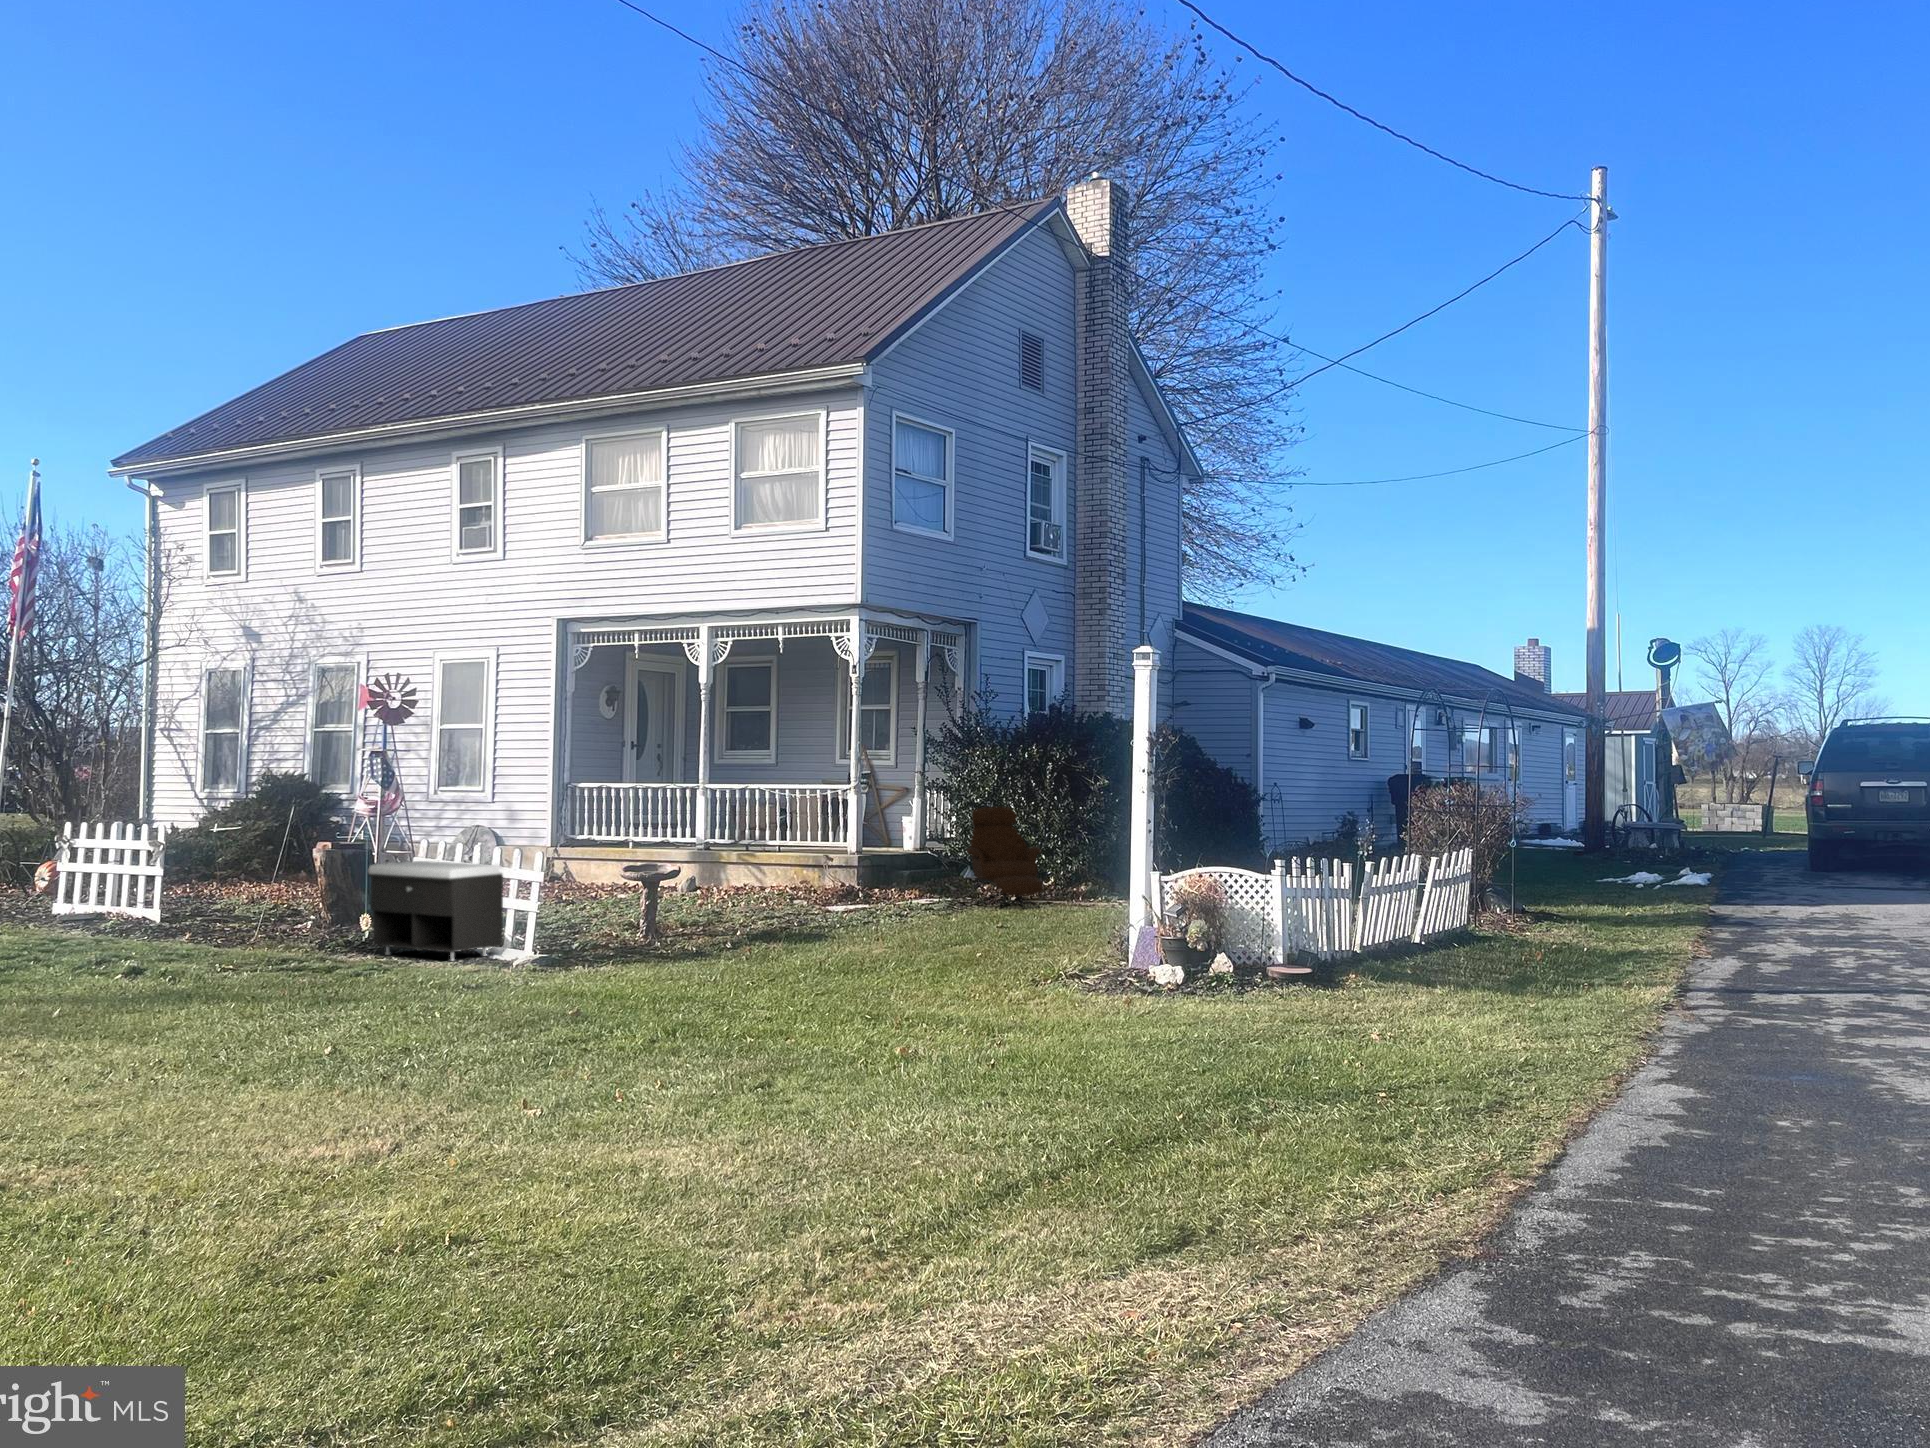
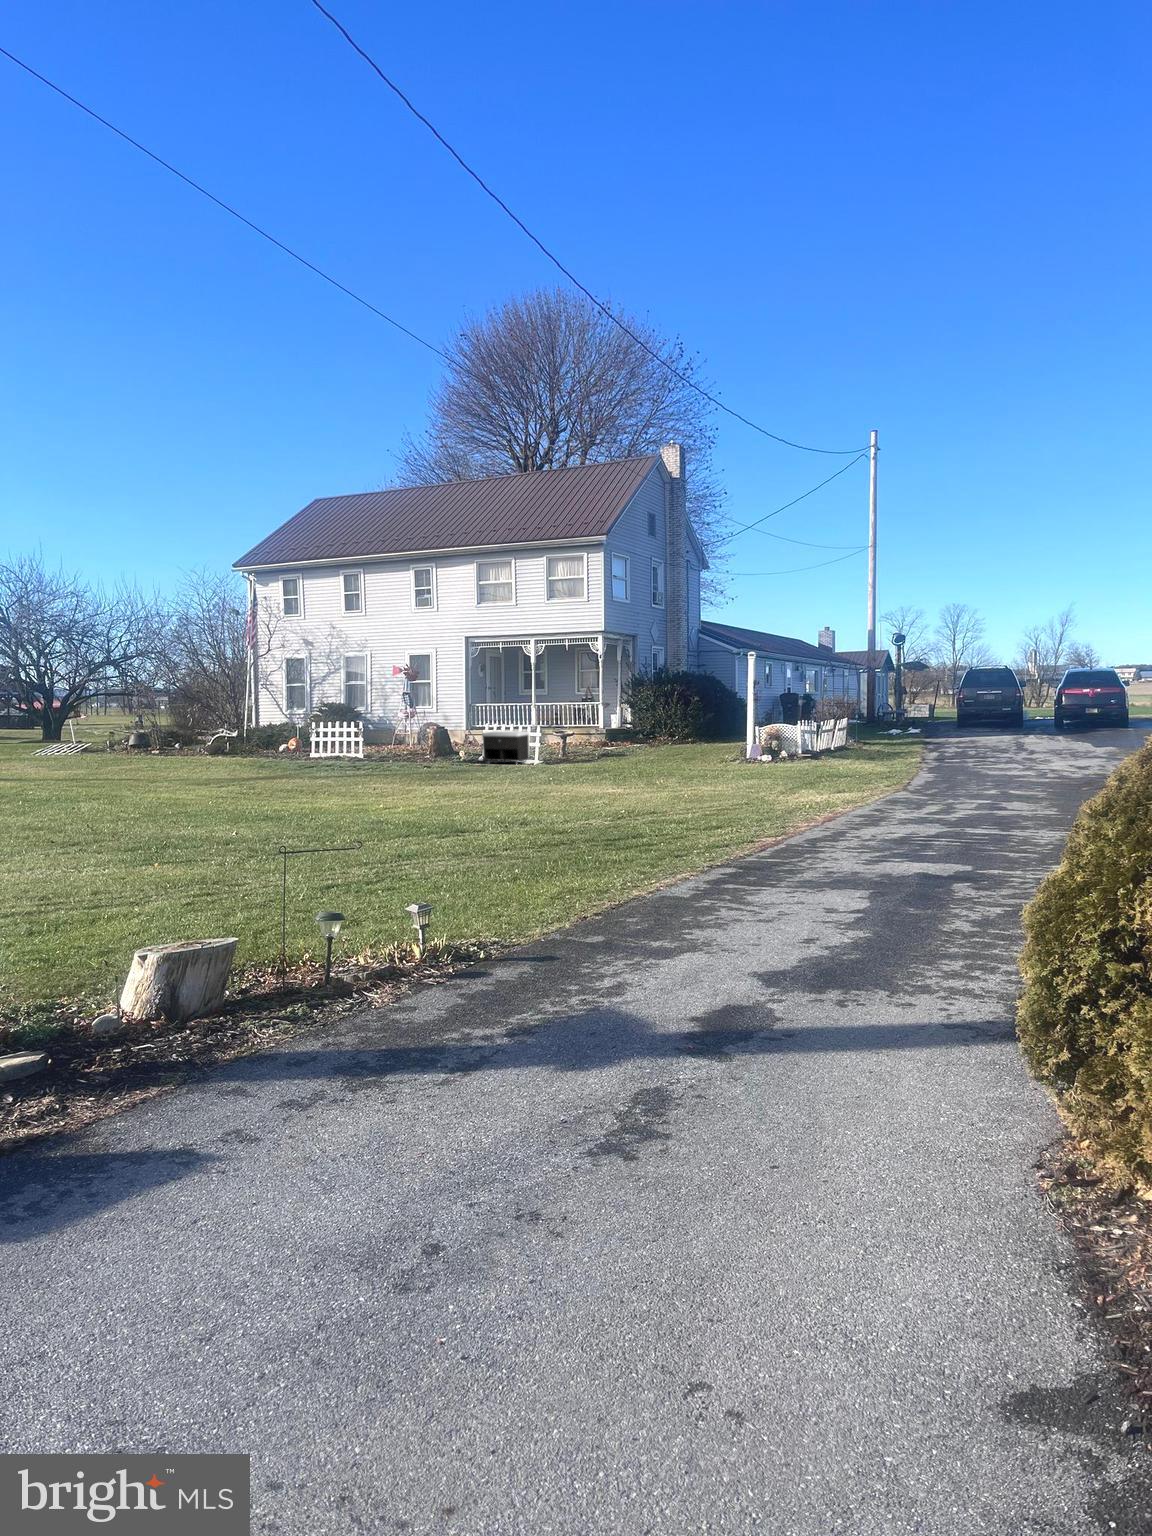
lounge chair: present [966,807,1044,908] -> none [651,709,684,747]

